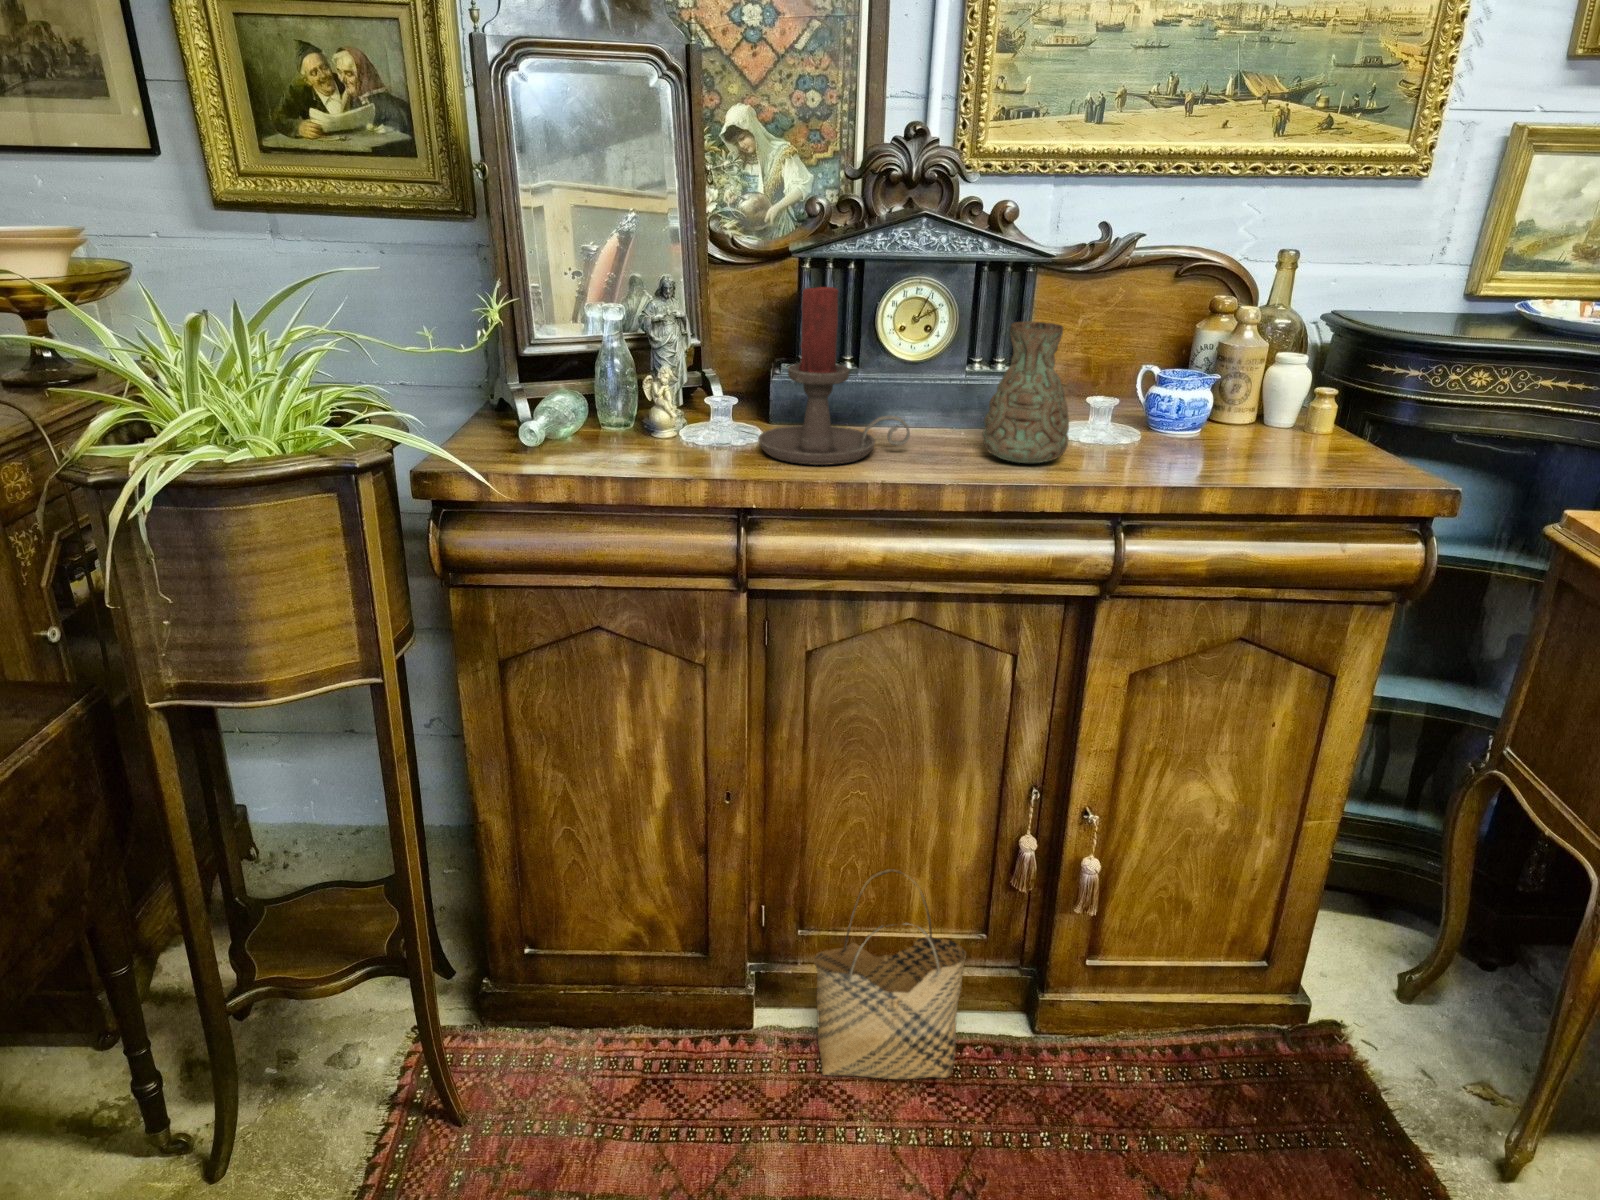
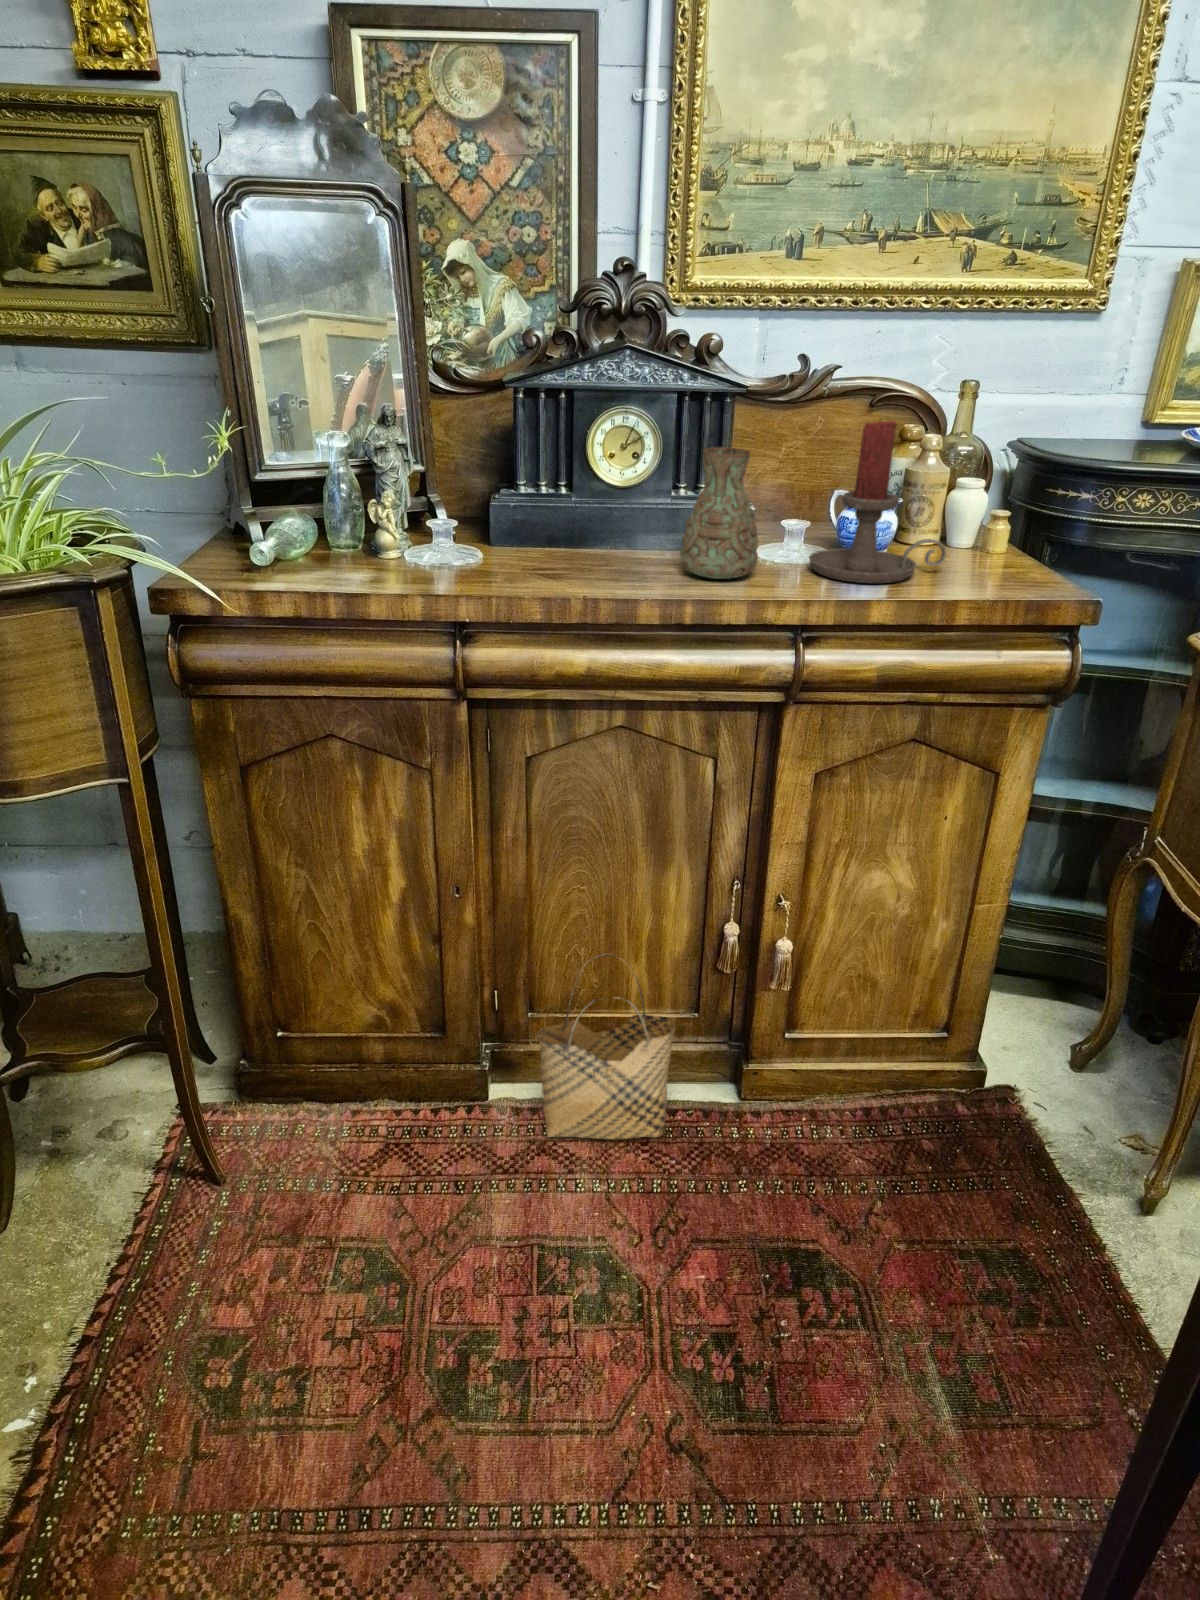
candle holder: present [758,286,910,465] -> present [809,421,946,583]

